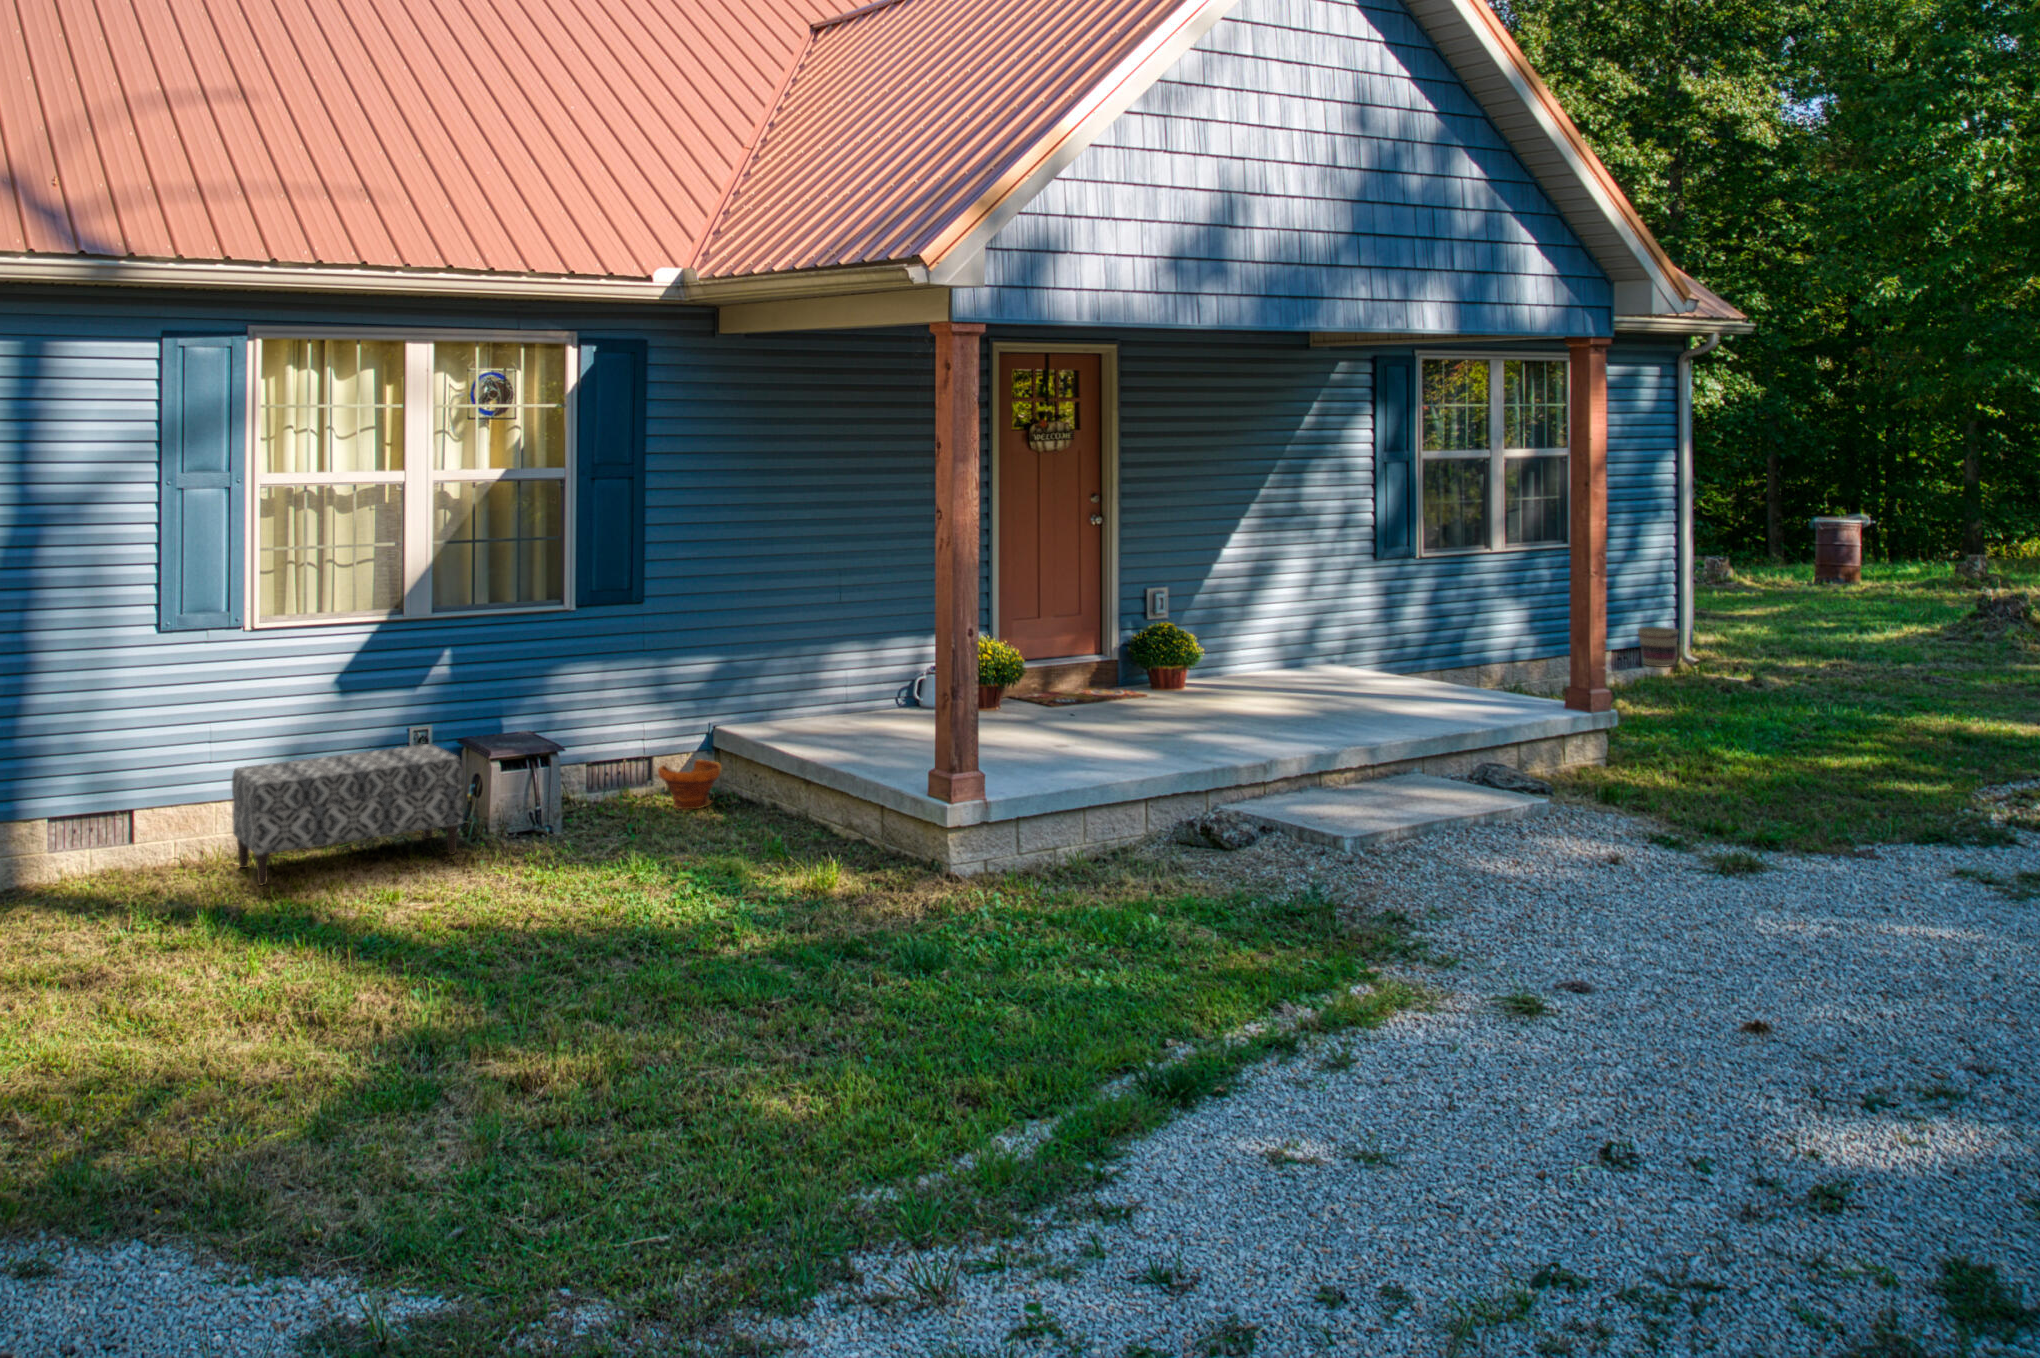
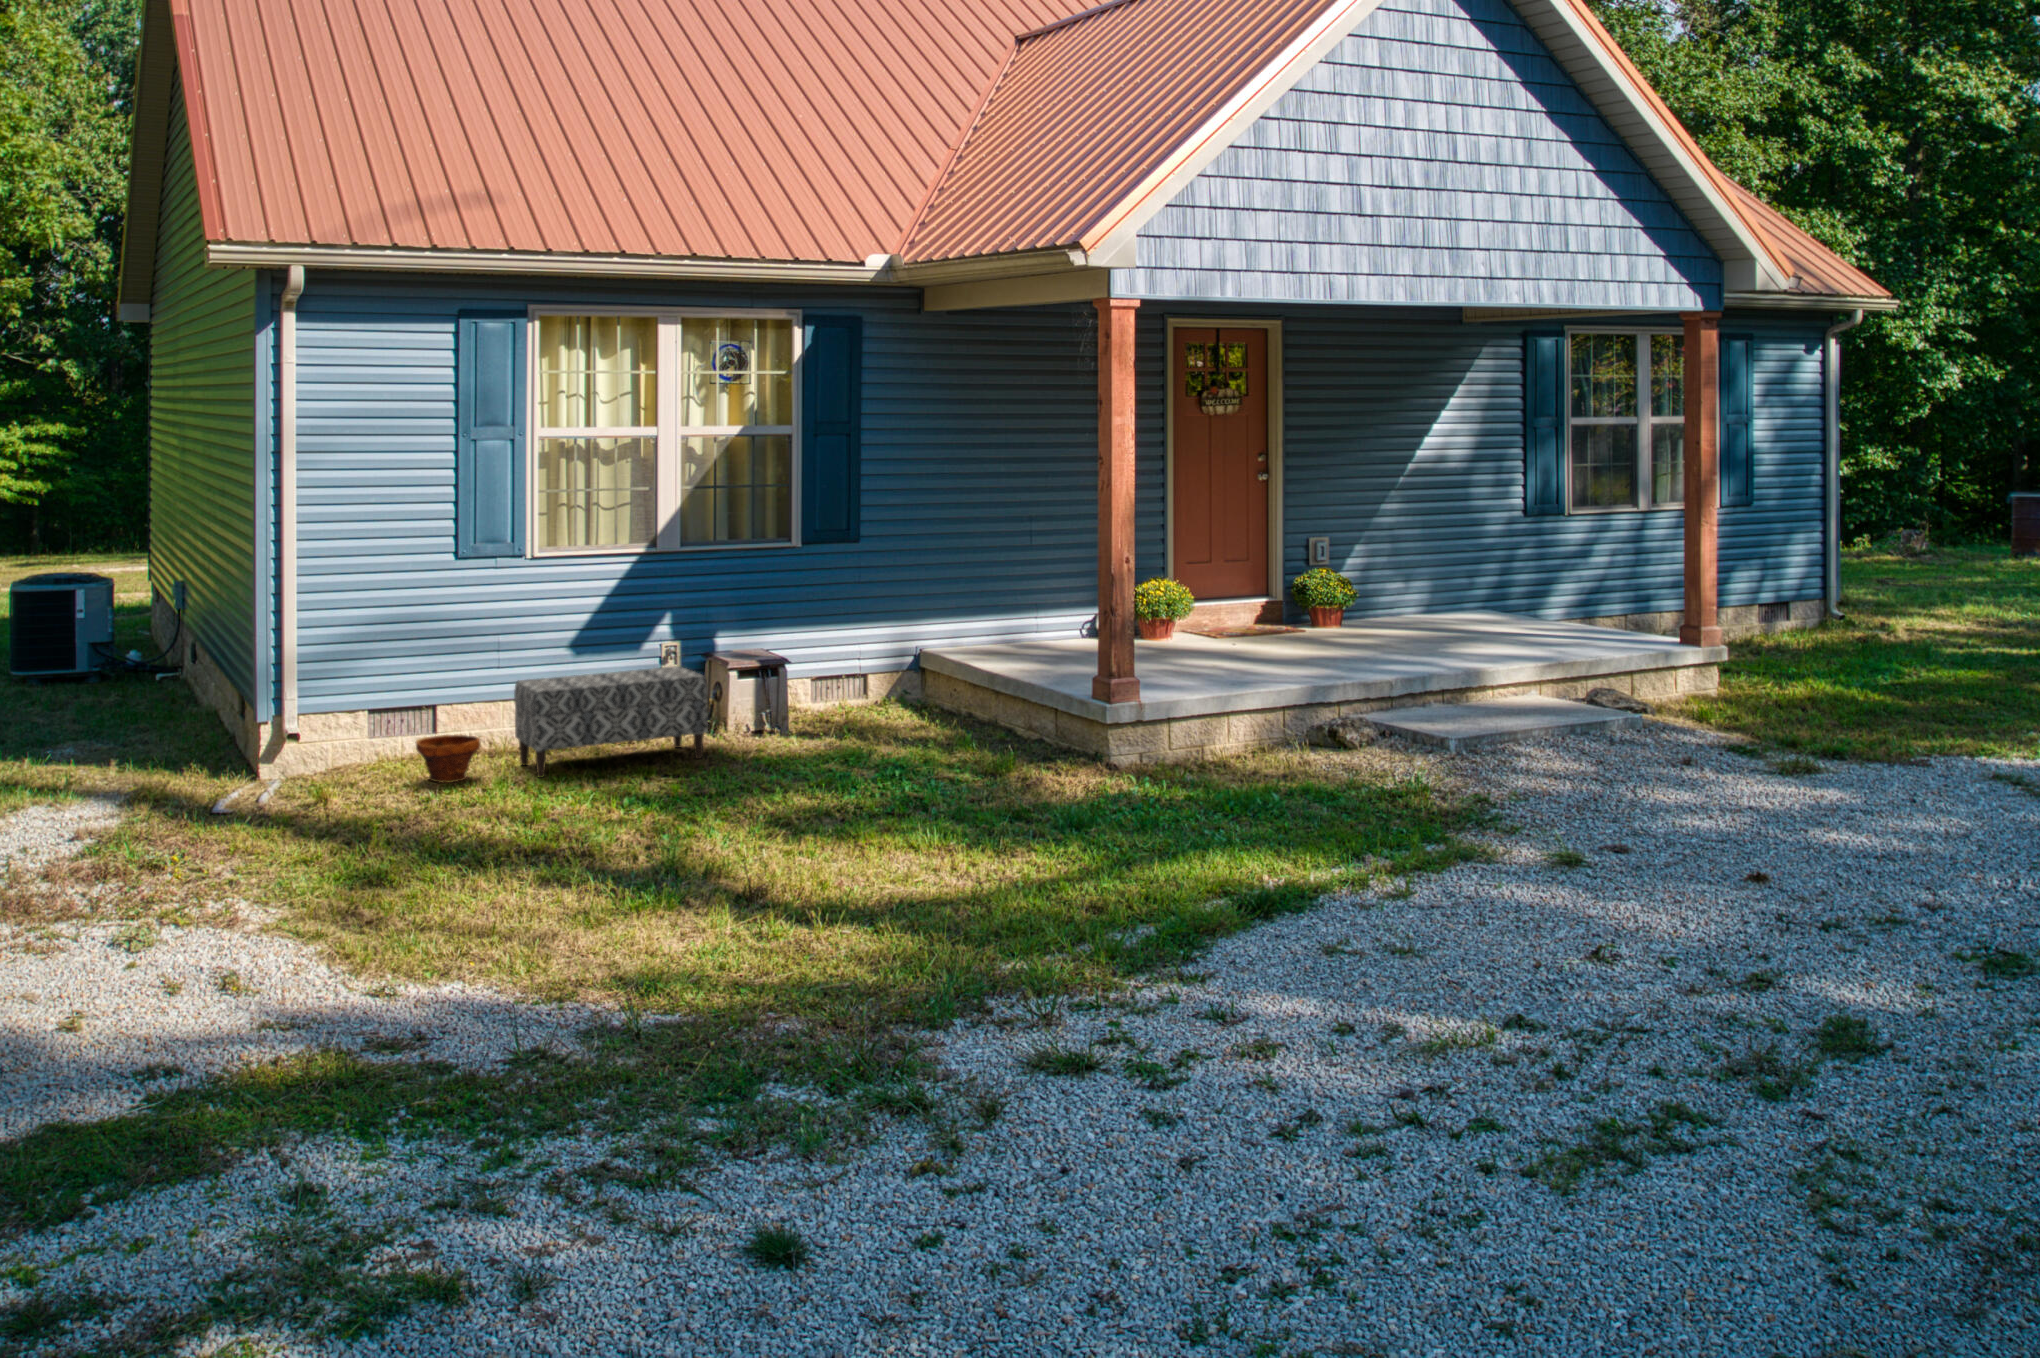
basket: present [1638,627,1678,667] -> none [1807,596,1847,633]
planter: present [658,759,721,810] -> present [416,734,481,783]

